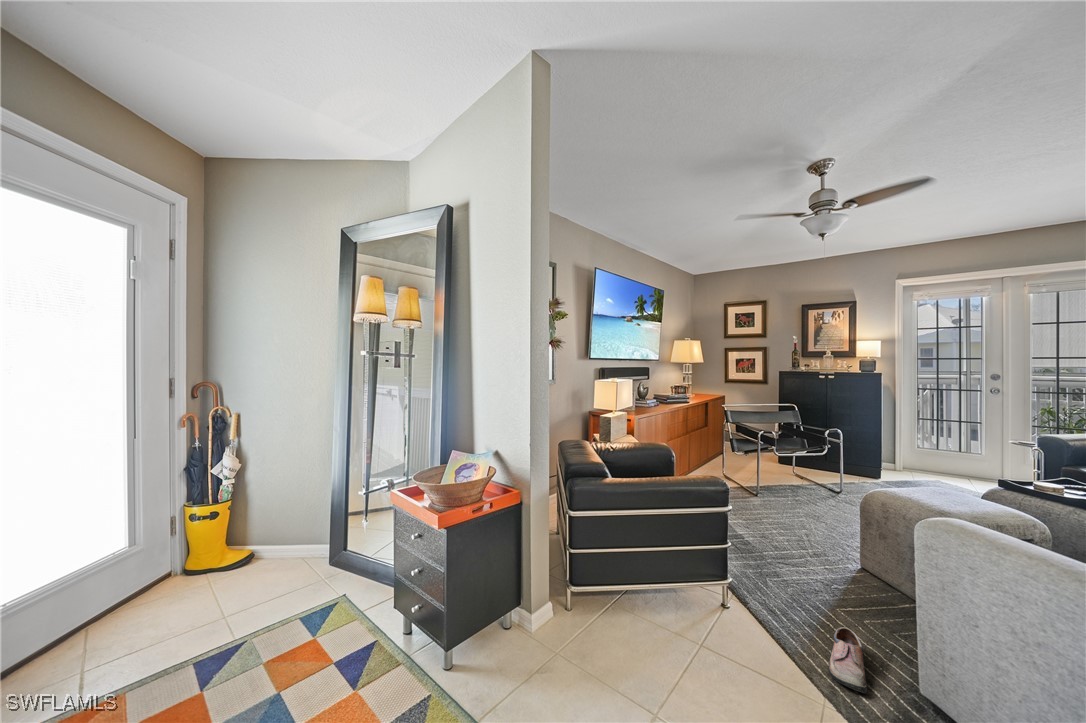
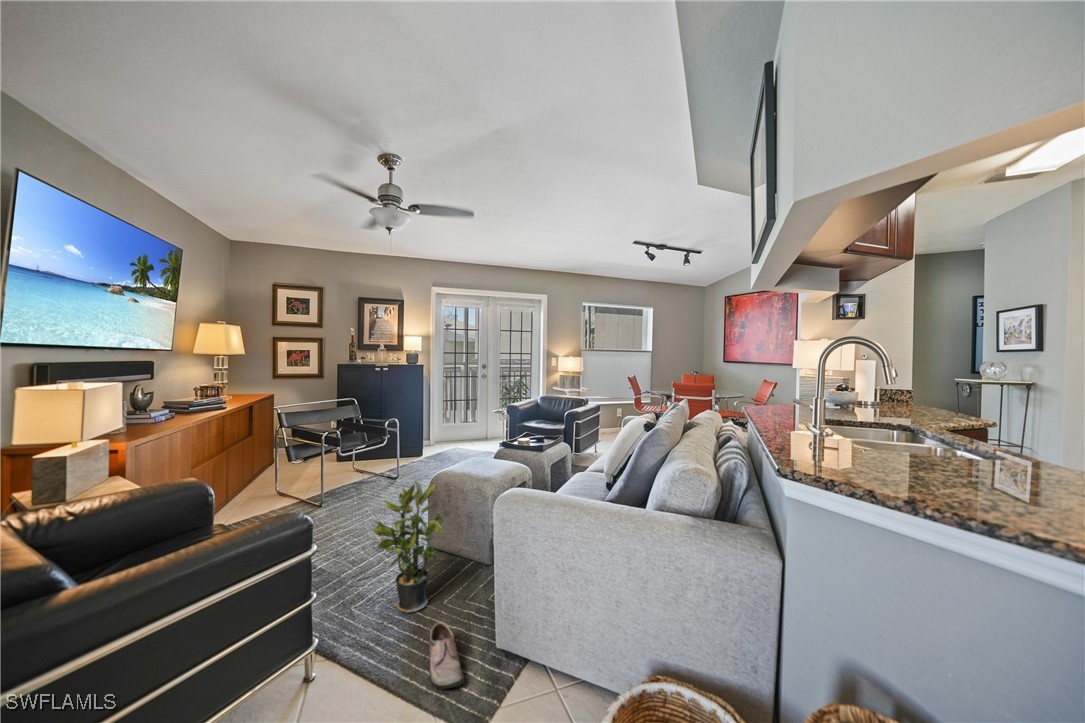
potted plant: none [785,484,864,613] -> present [373,480,443,613]

